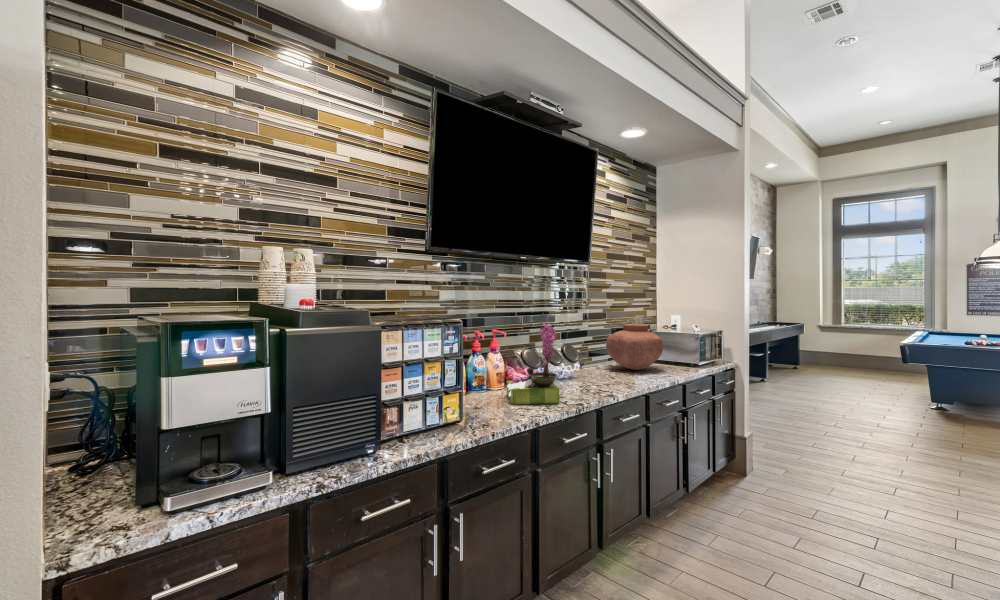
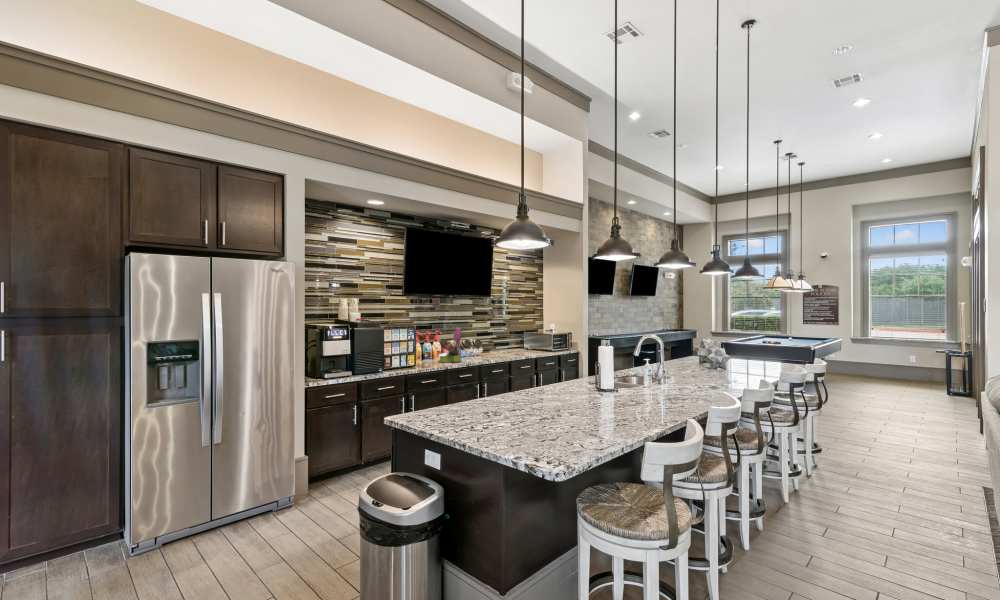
vase: present [606,324,663,370] -> none [501,329,530,353]

